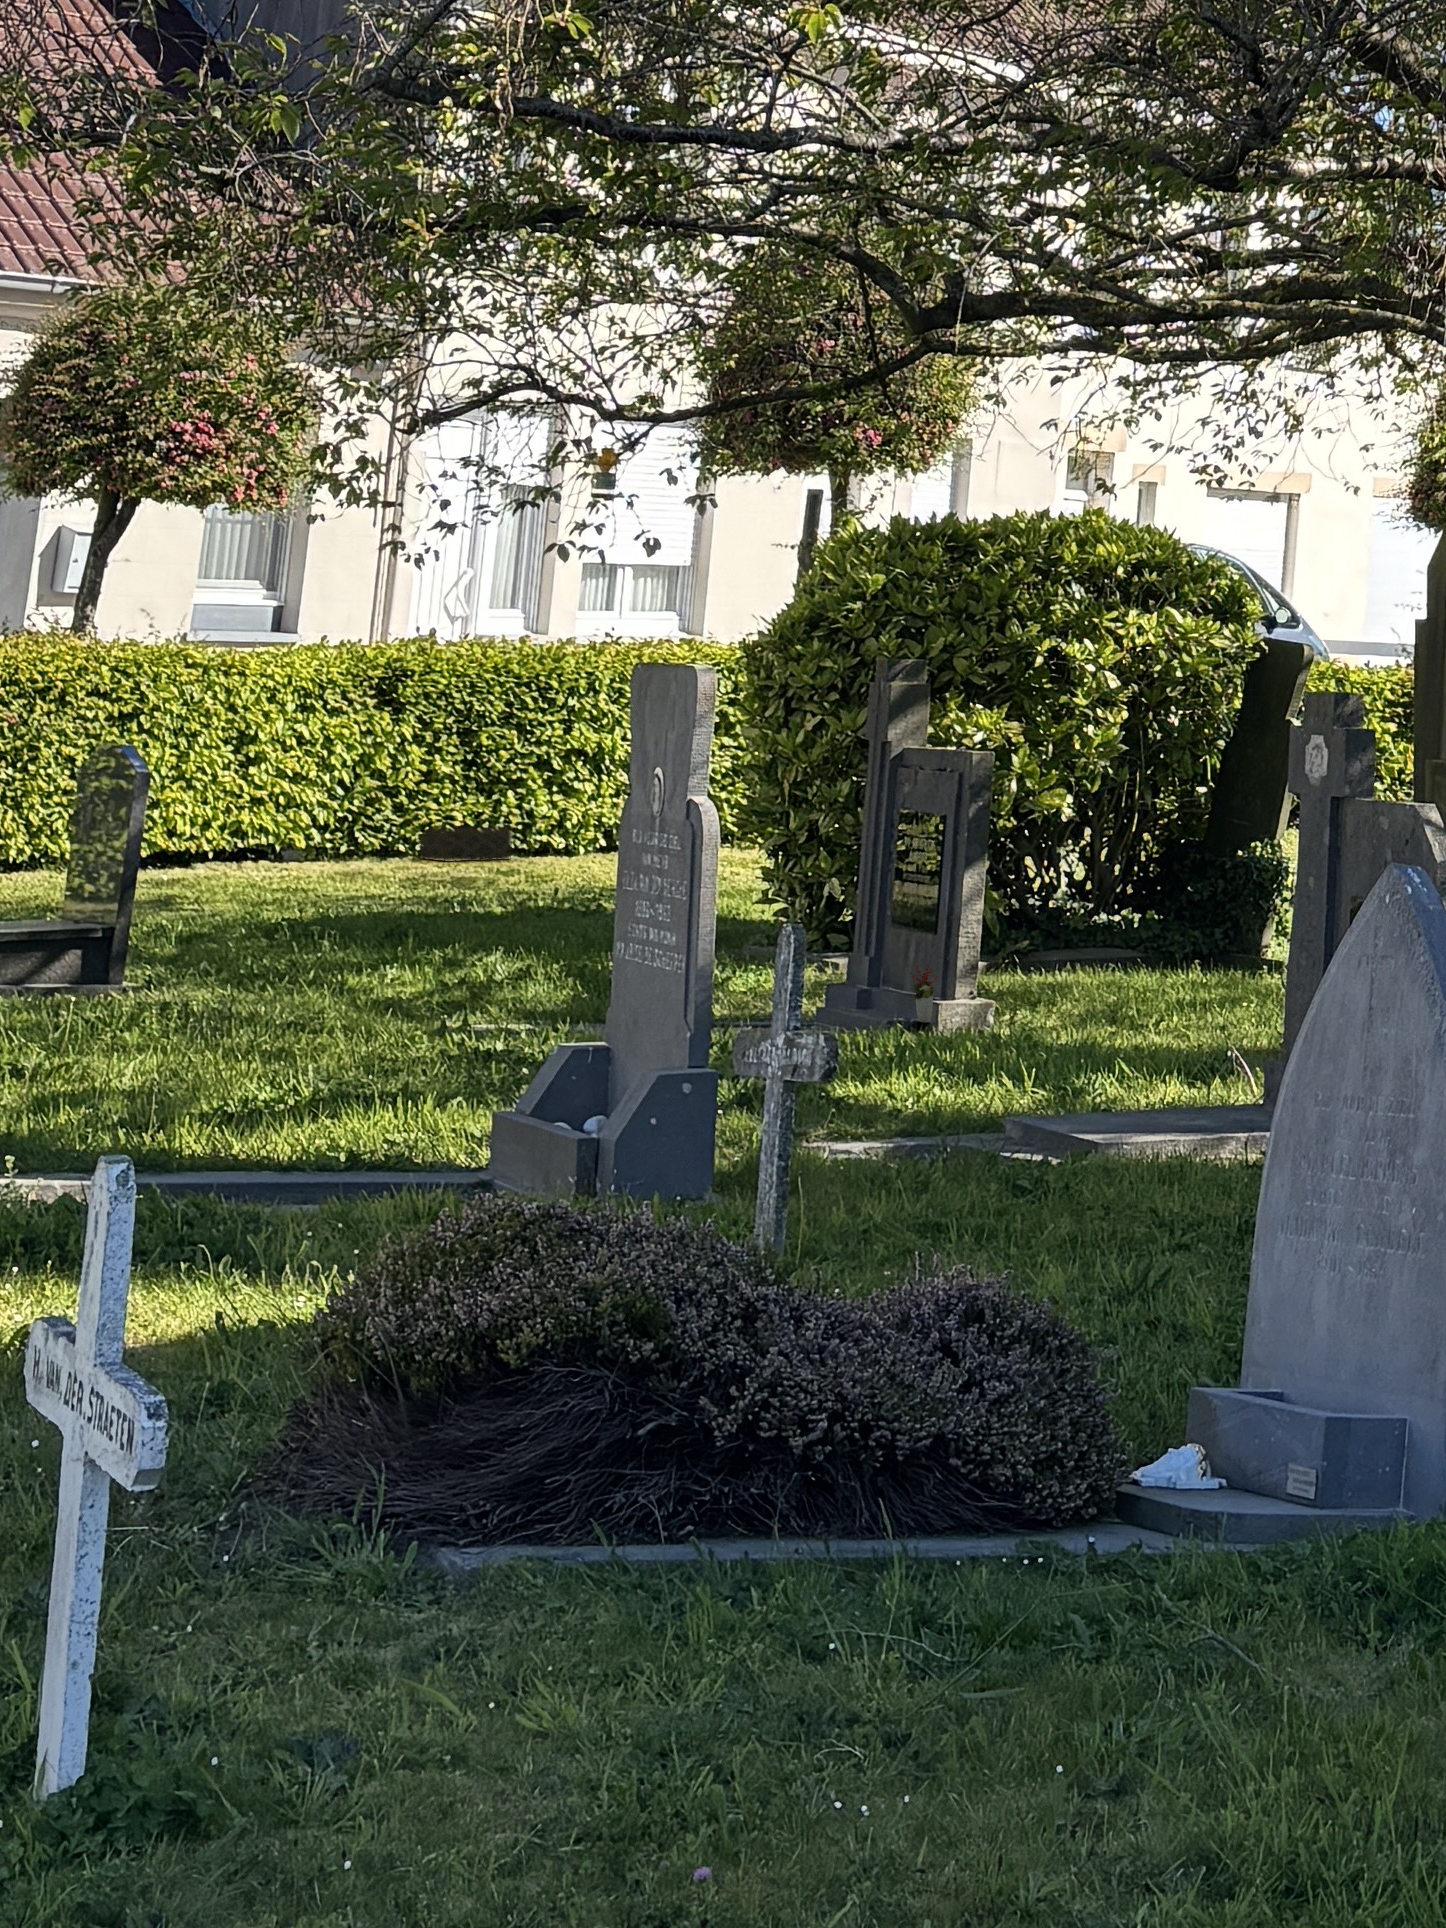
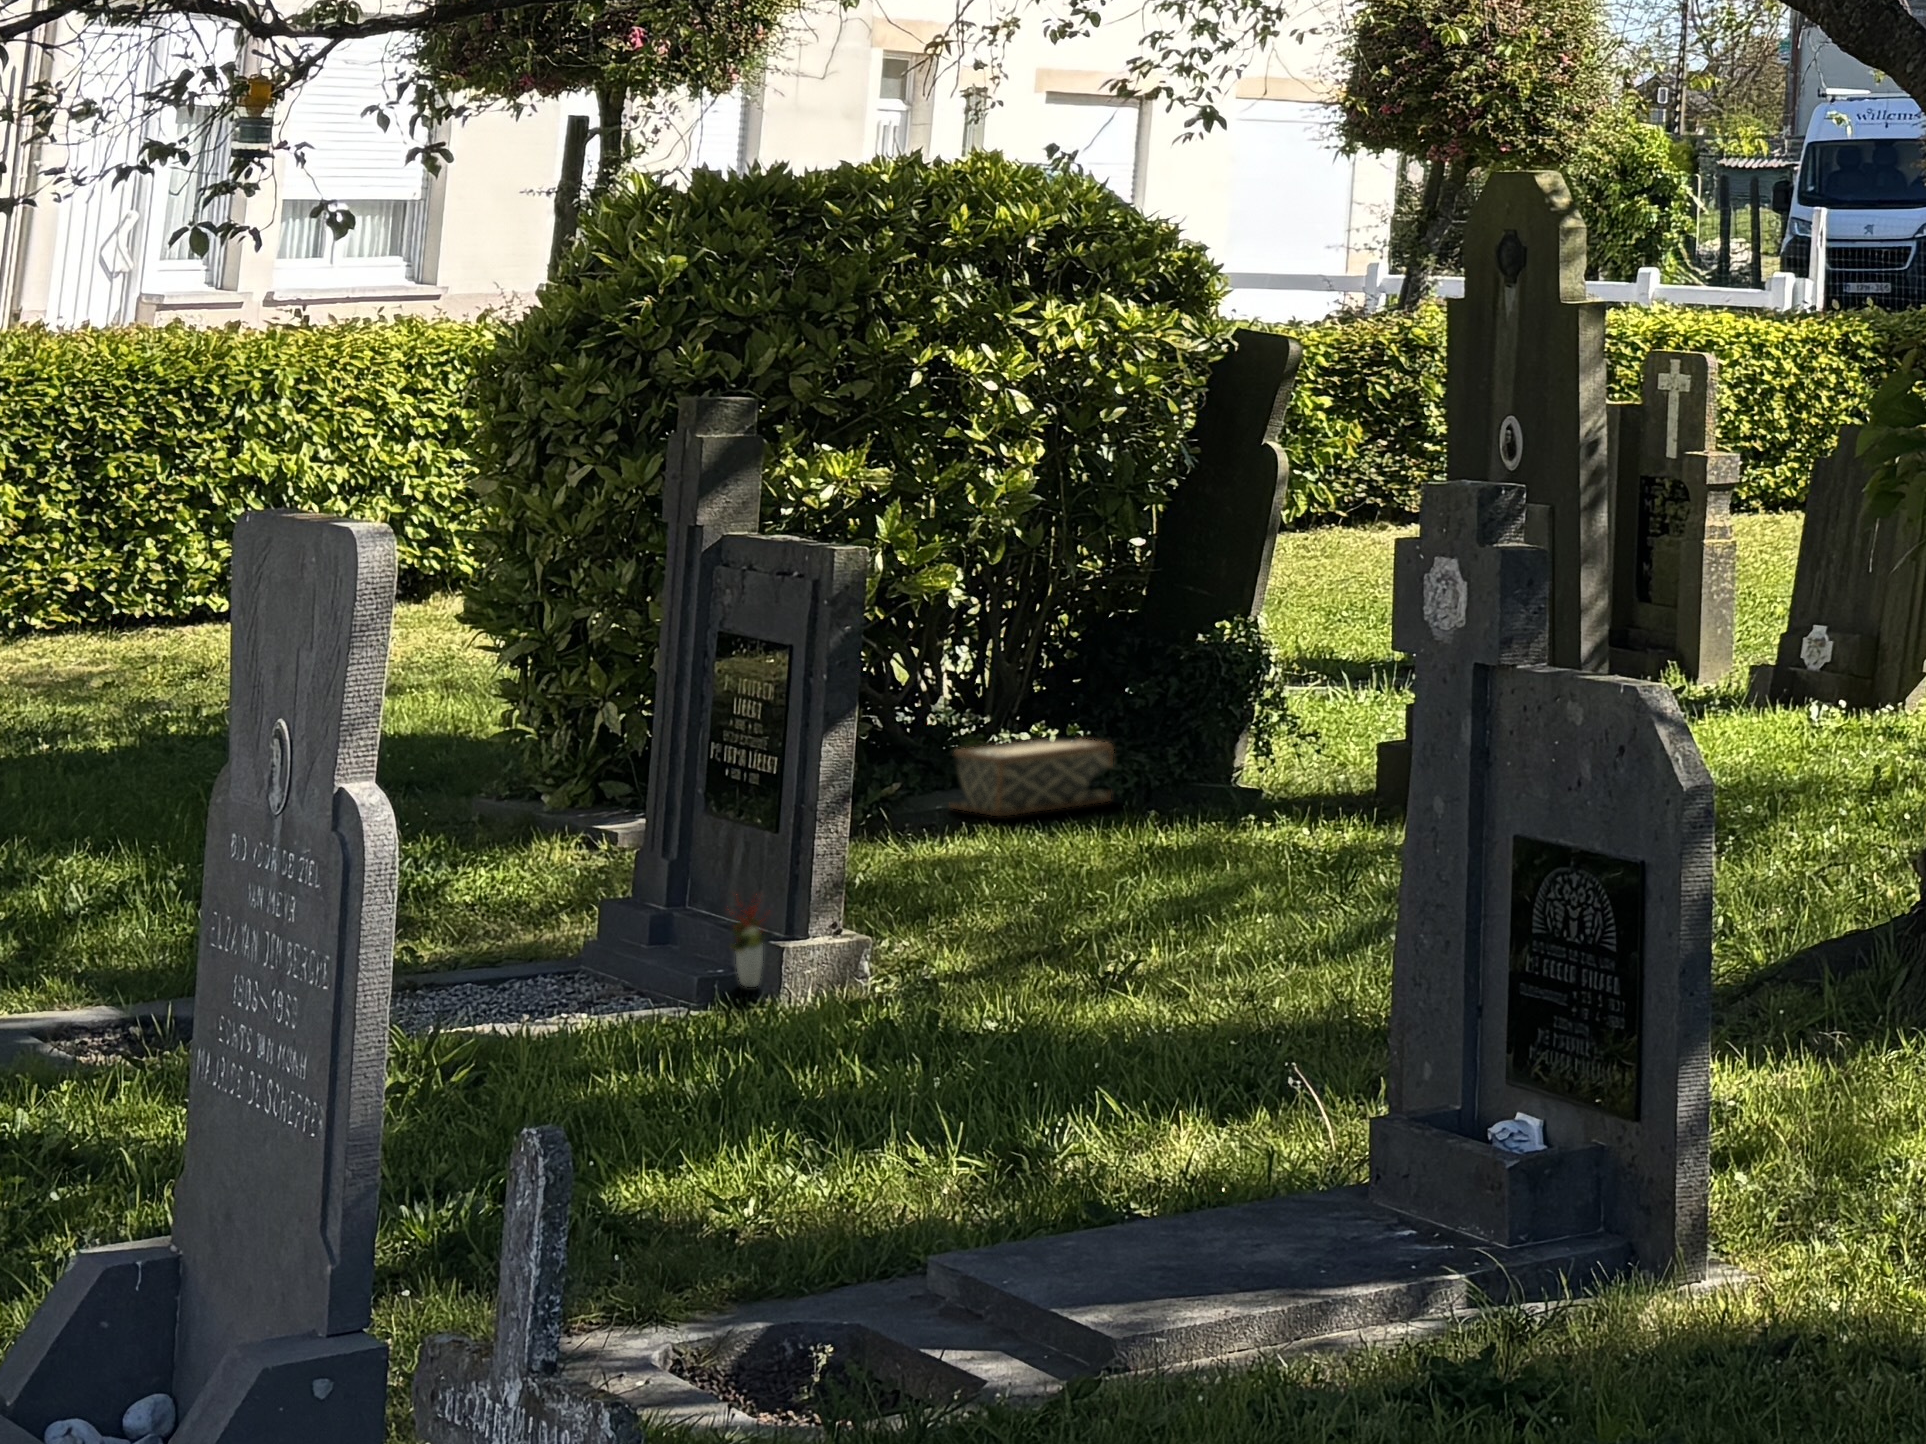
woven basket: present [420,827,513,862] -> present [951,739,1114,816]

